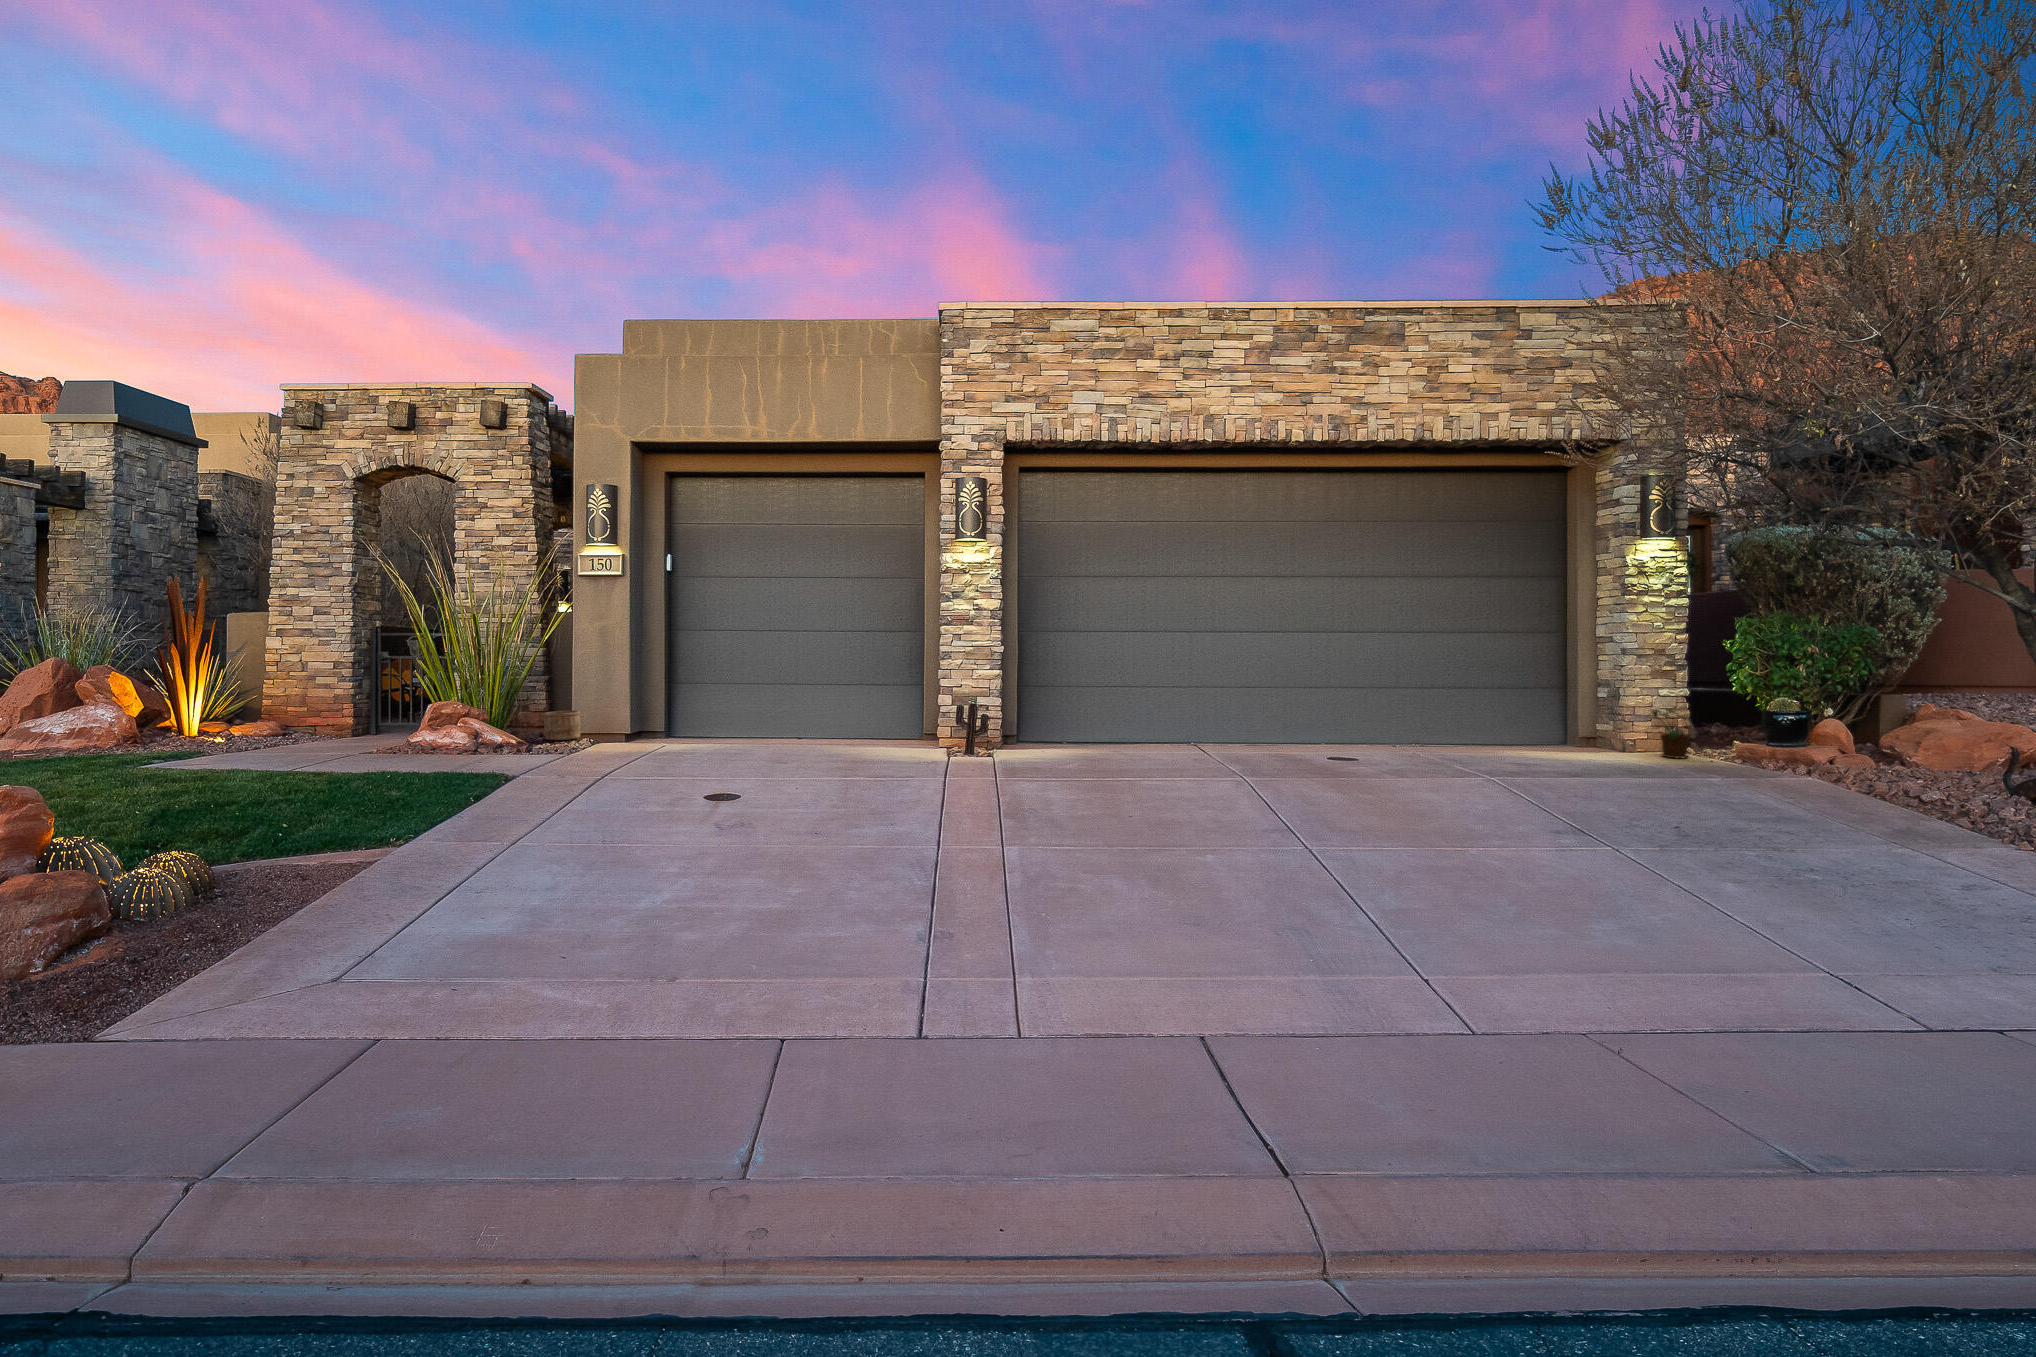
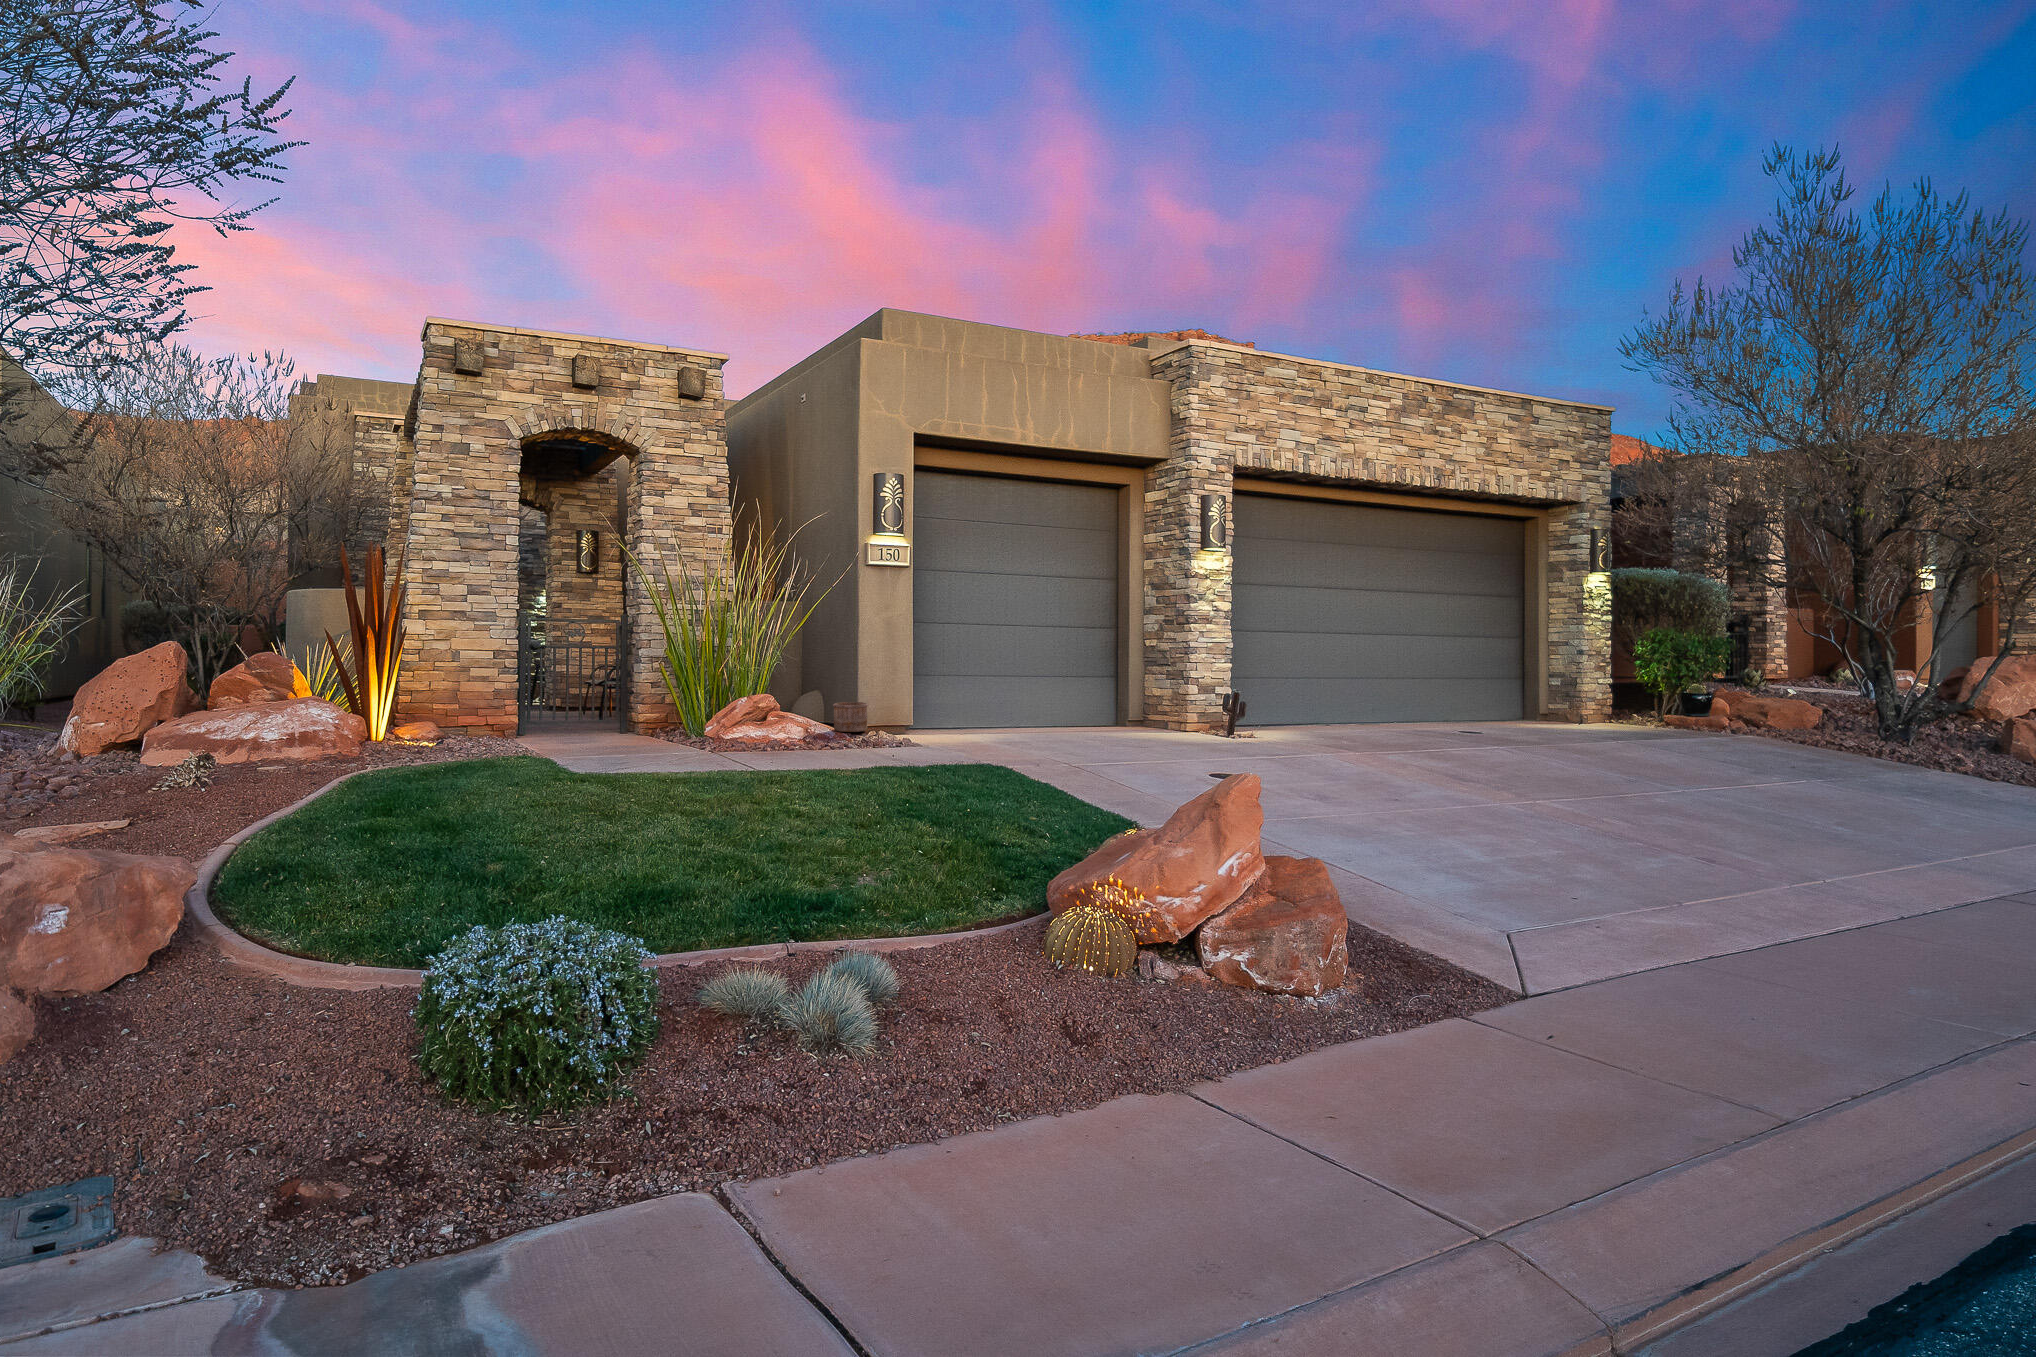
potted plant: present [1647,709,1691,758] -> none [1593,690,1631,724]

